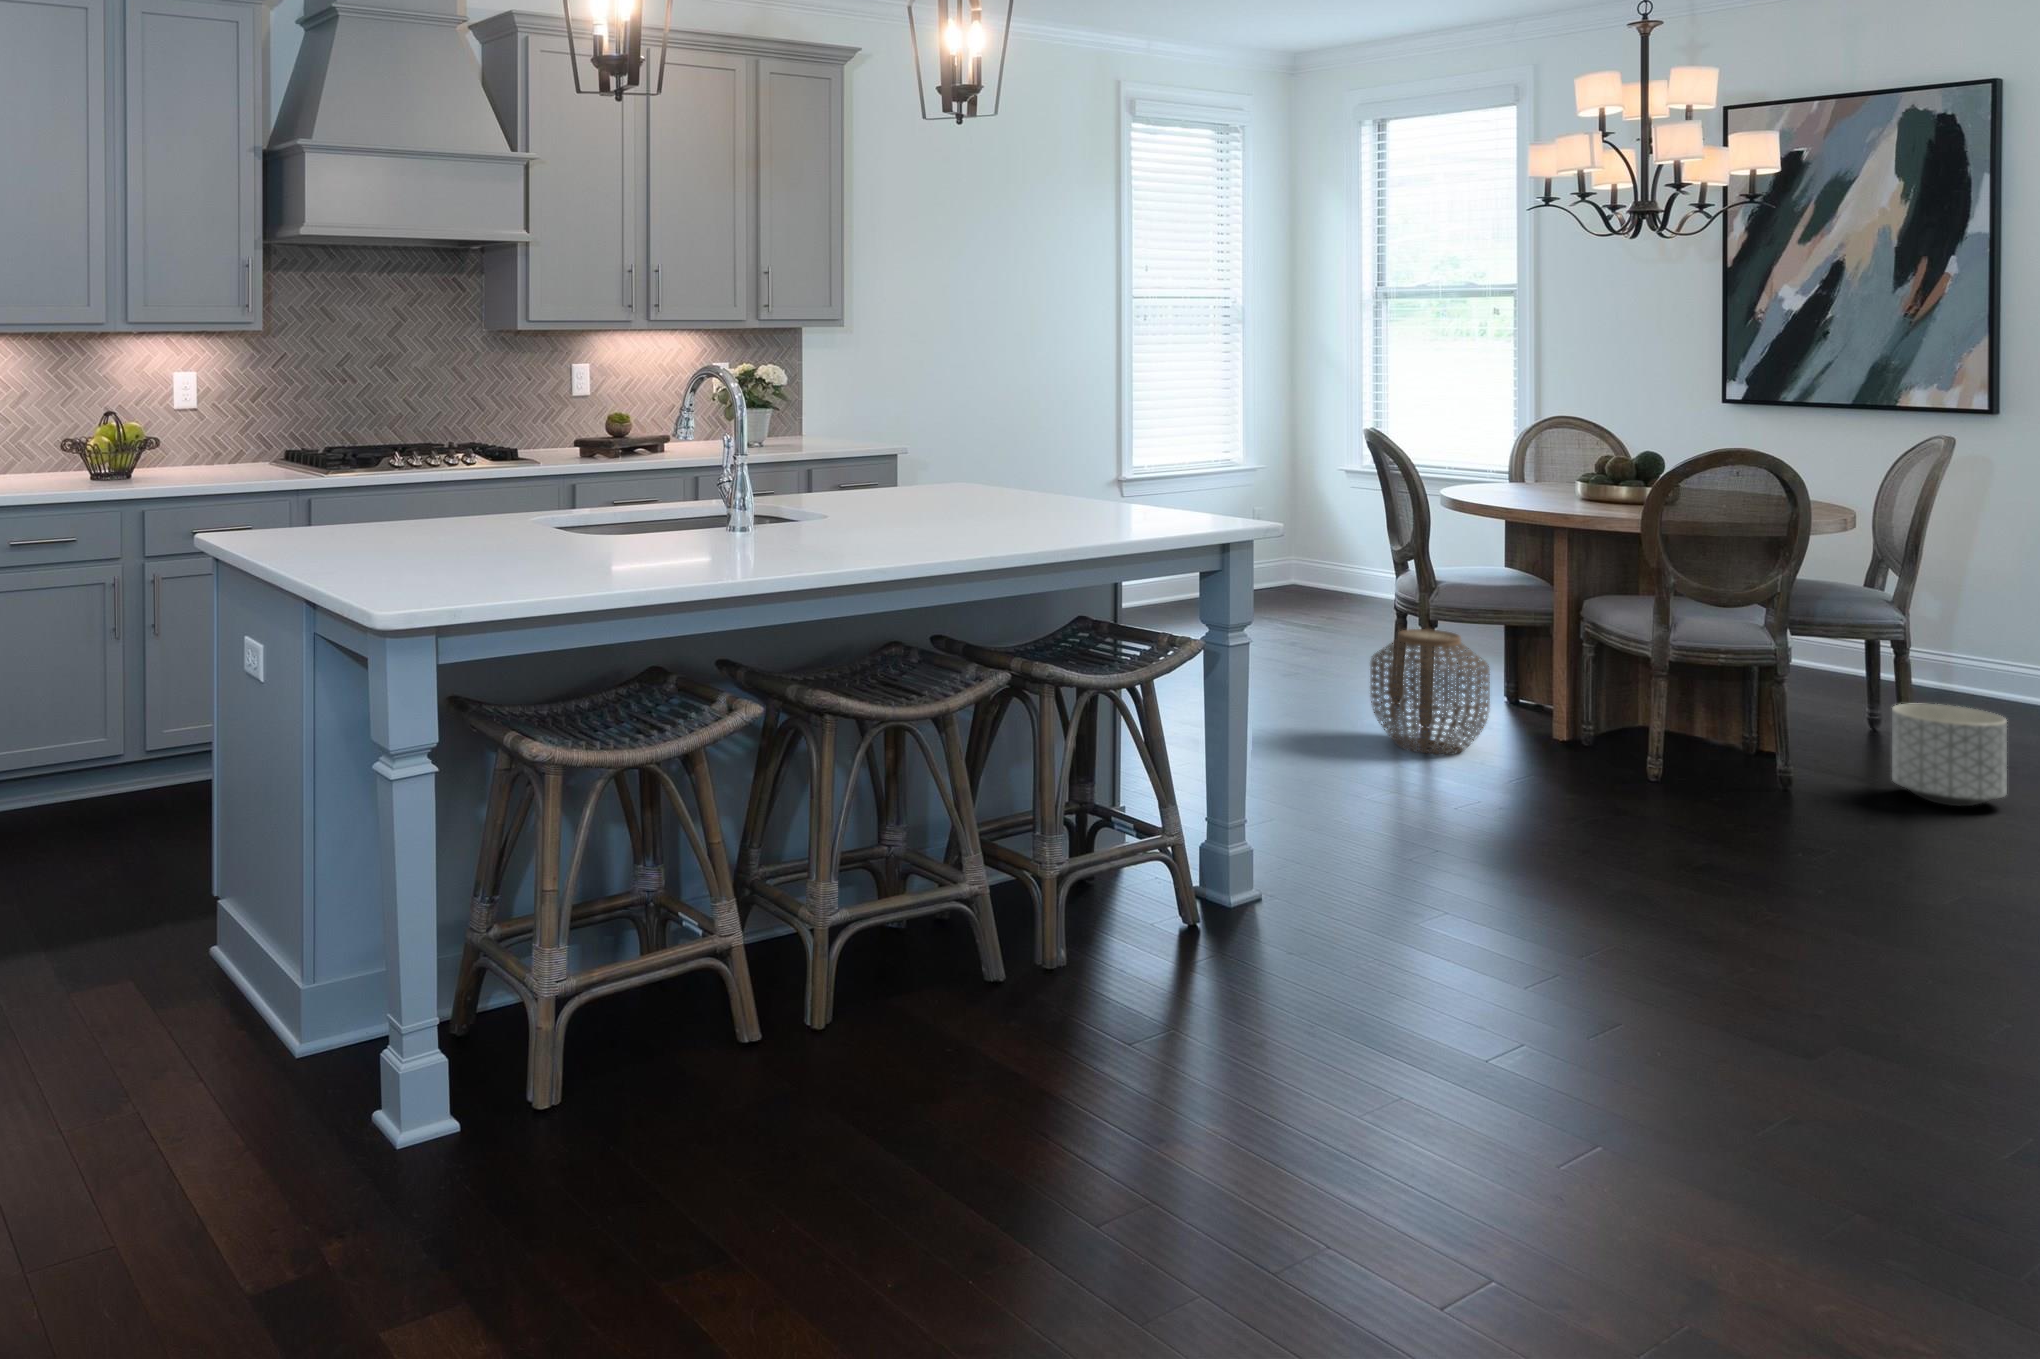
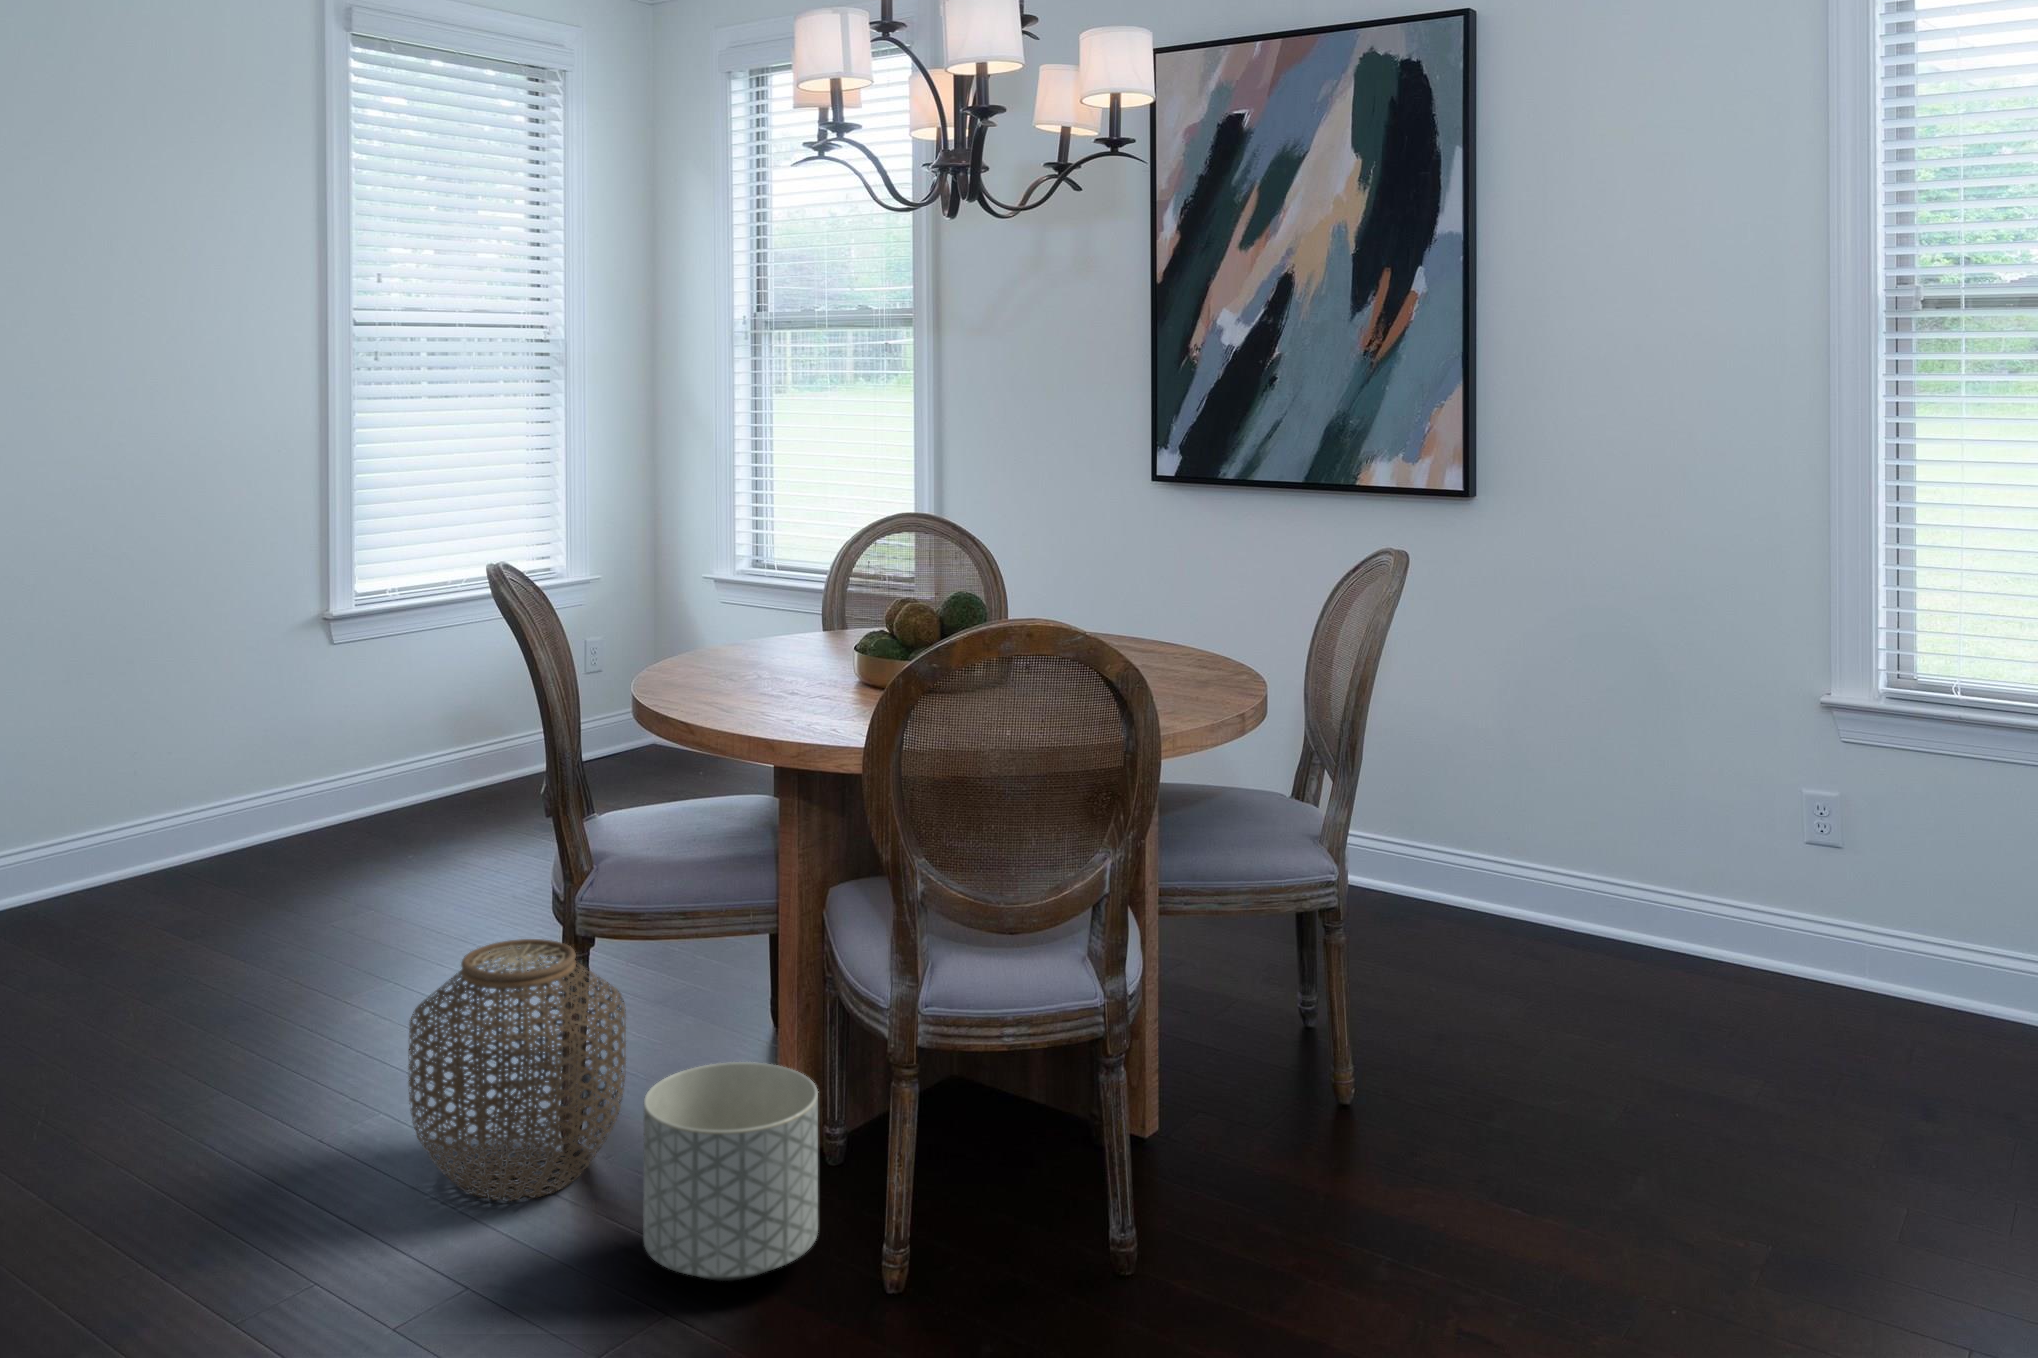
planter: present [1892,704,2007,806] -> present [644,1062,818,1281]

